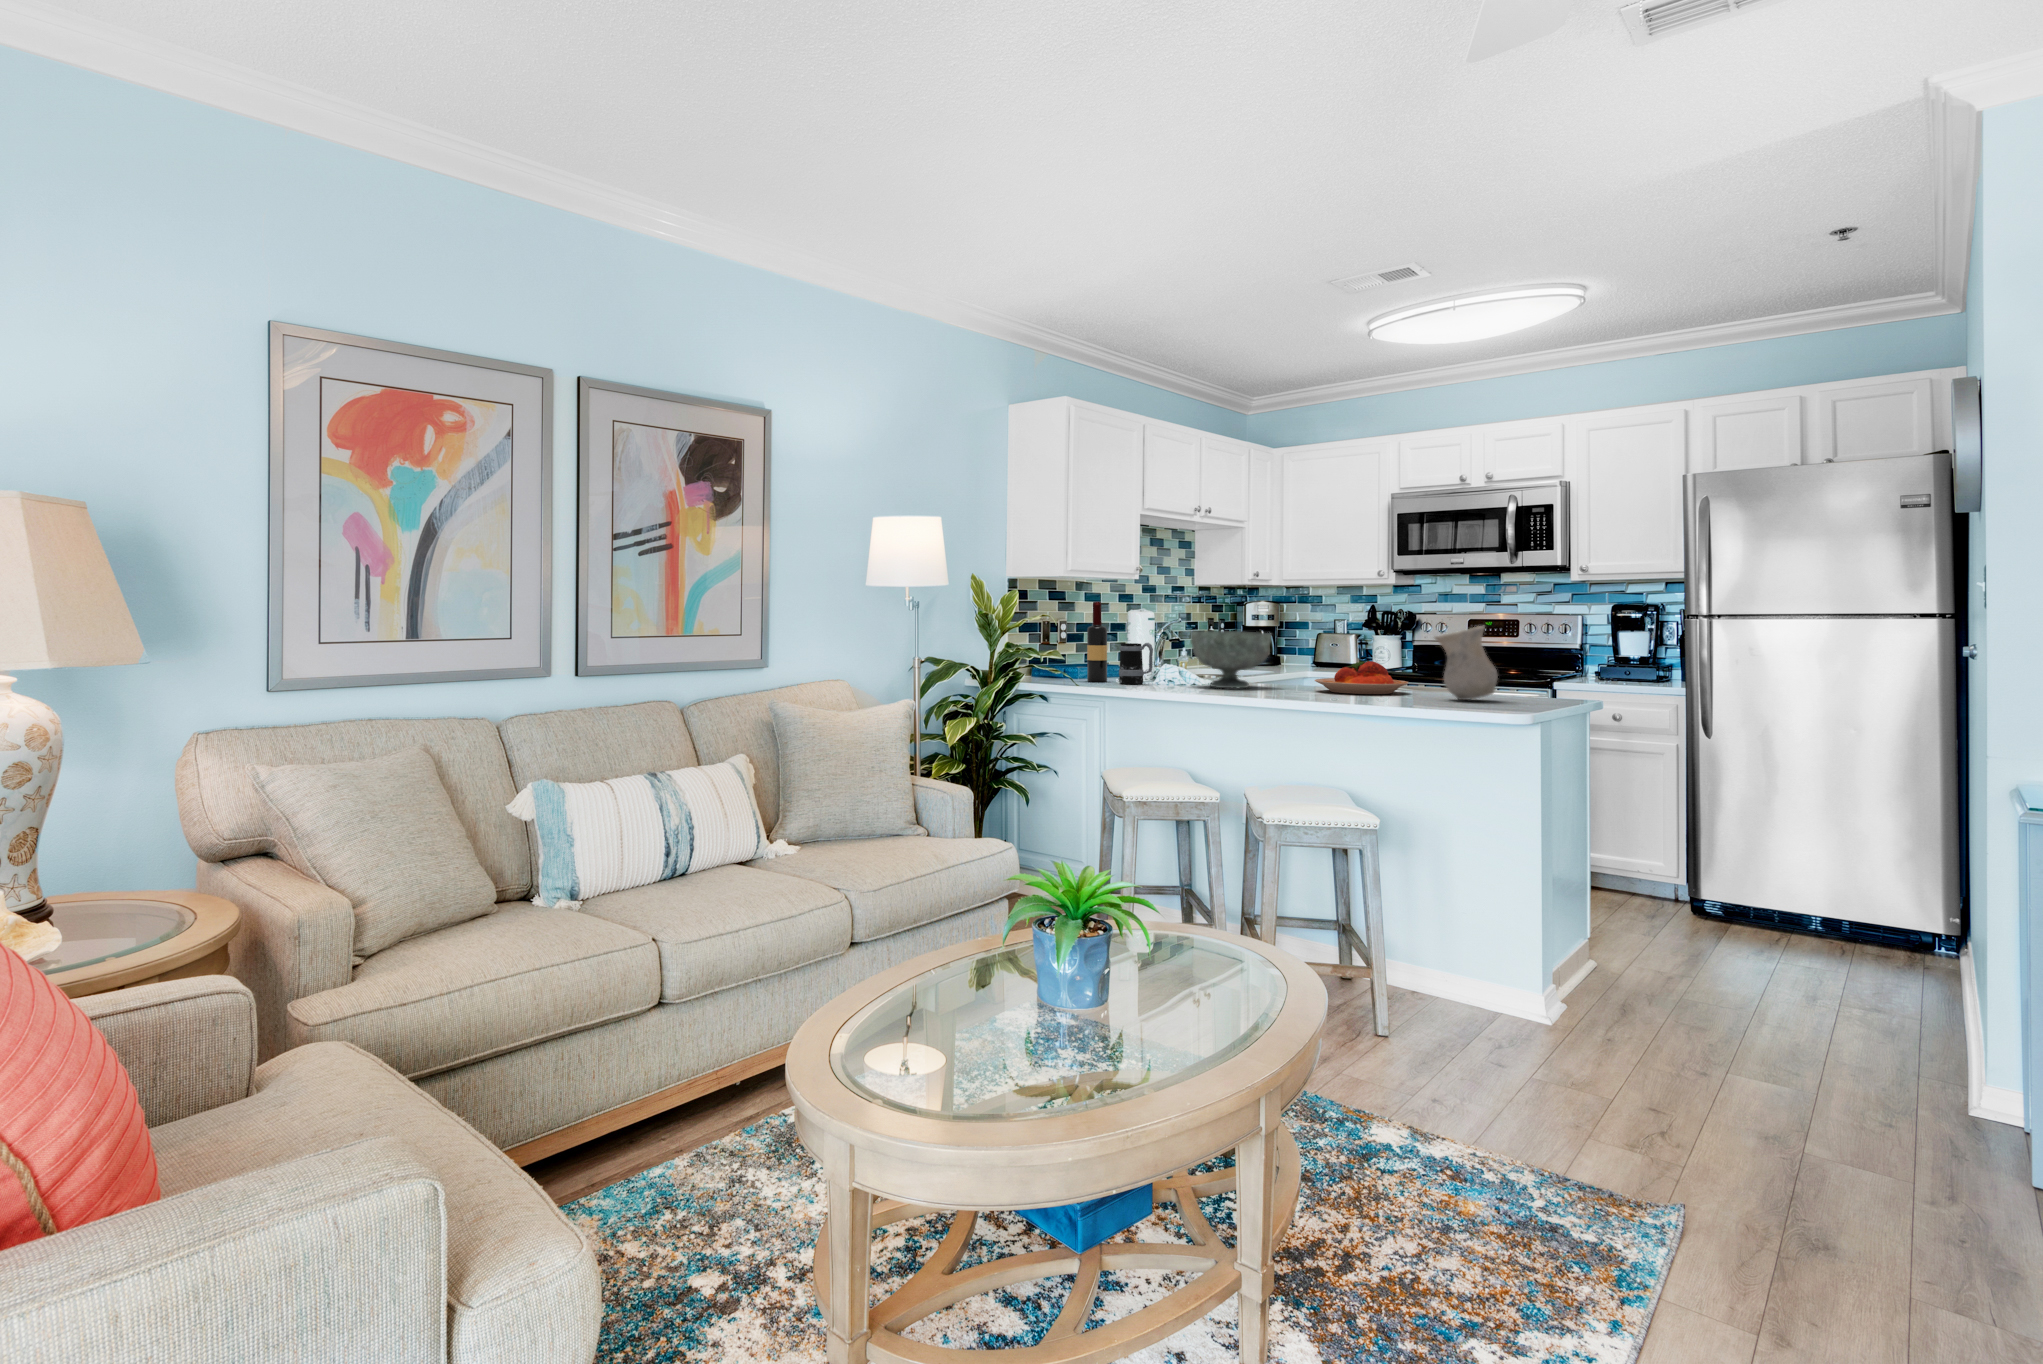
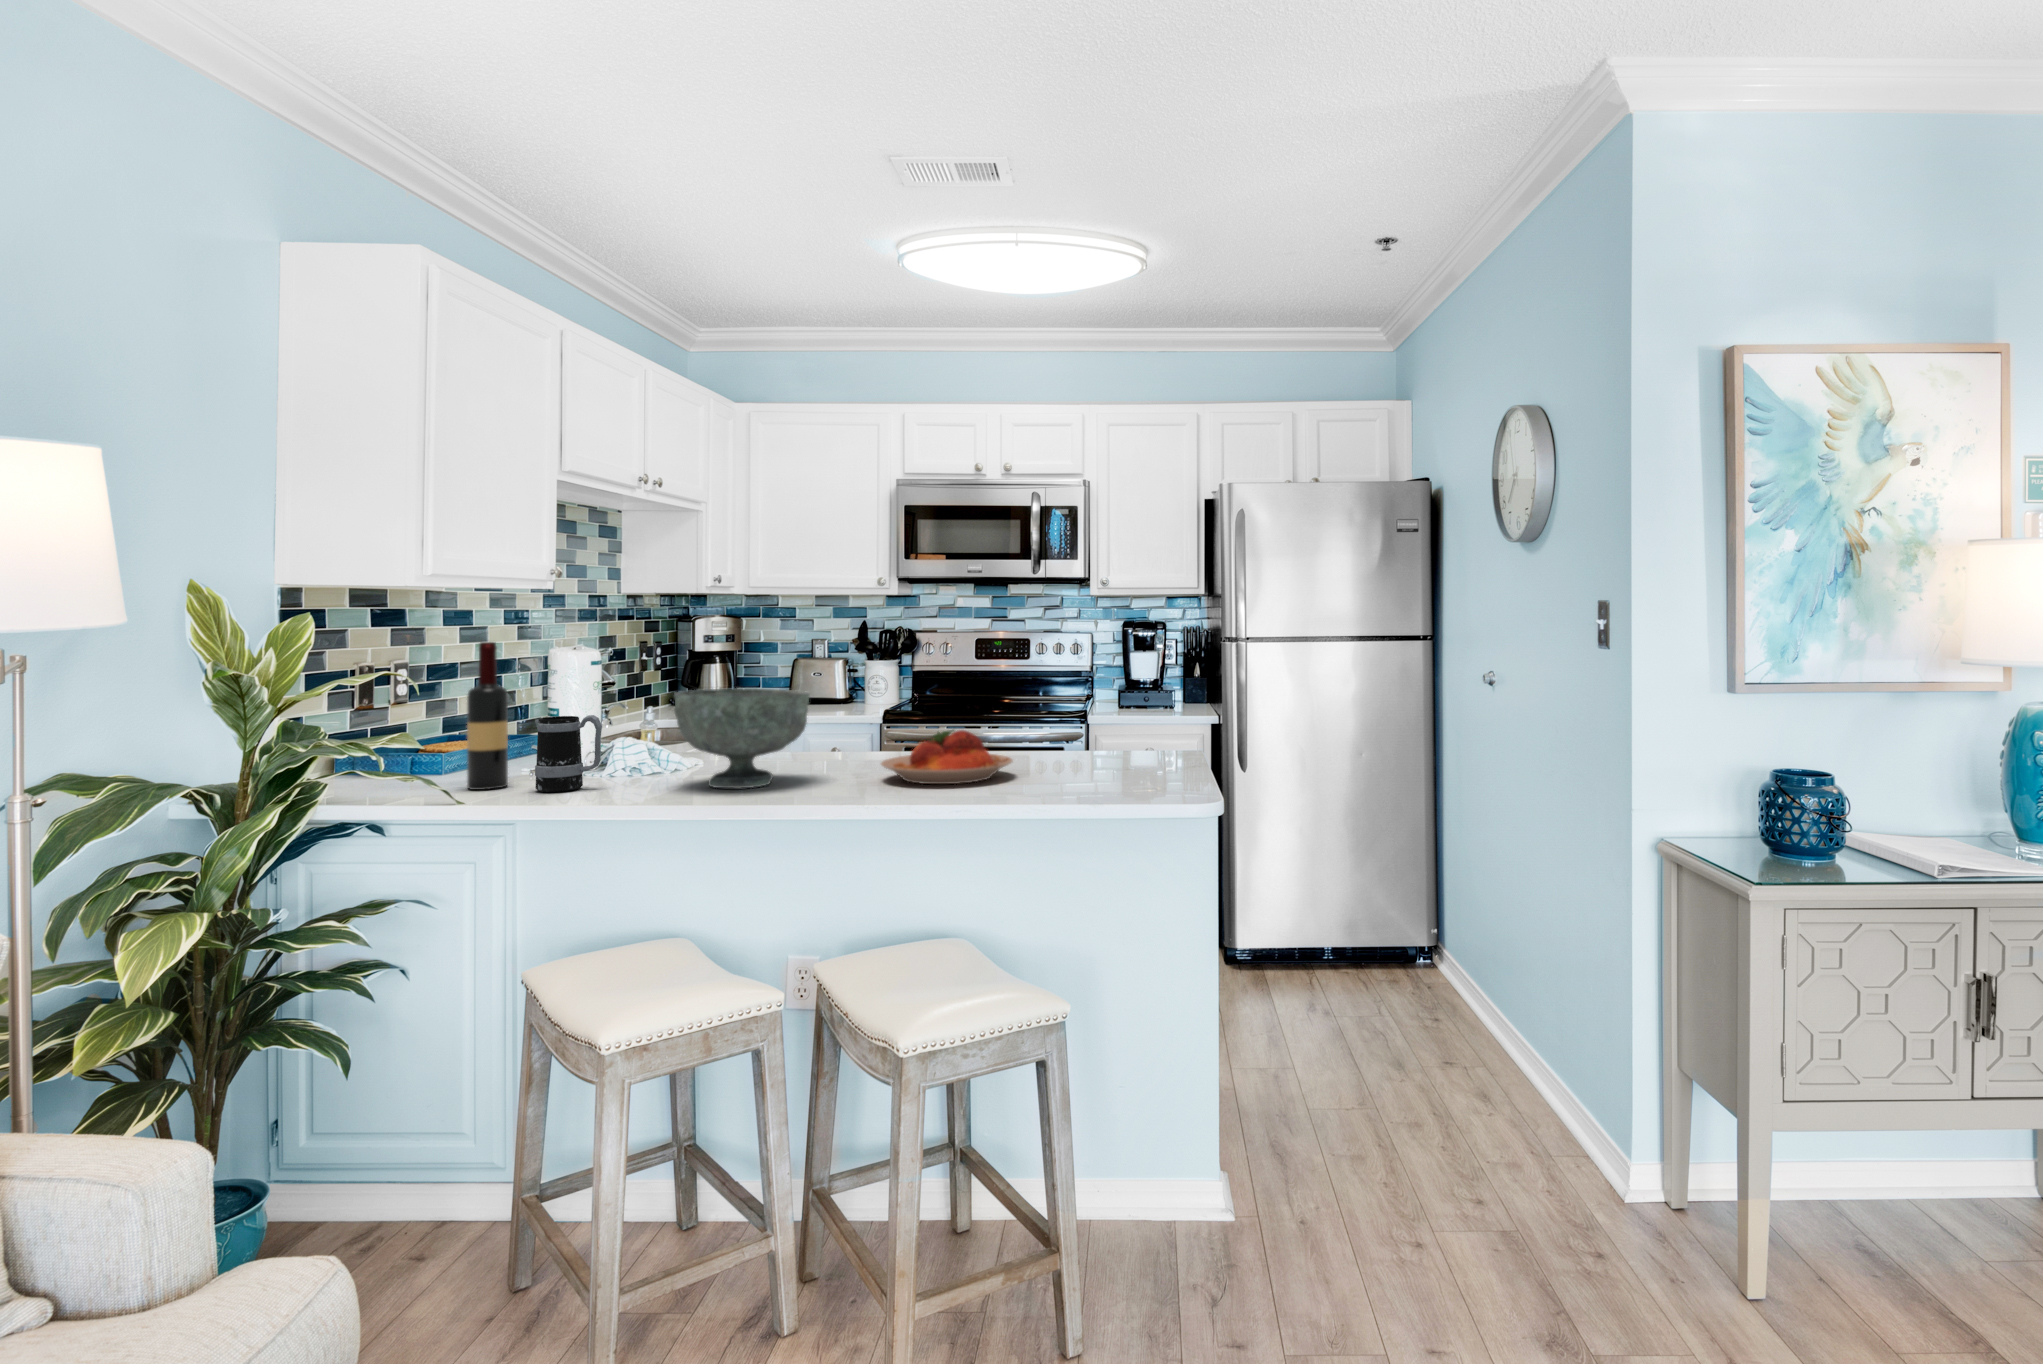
vase: present [1434,626,1498,700] -> none [1064,677,1146,787]

